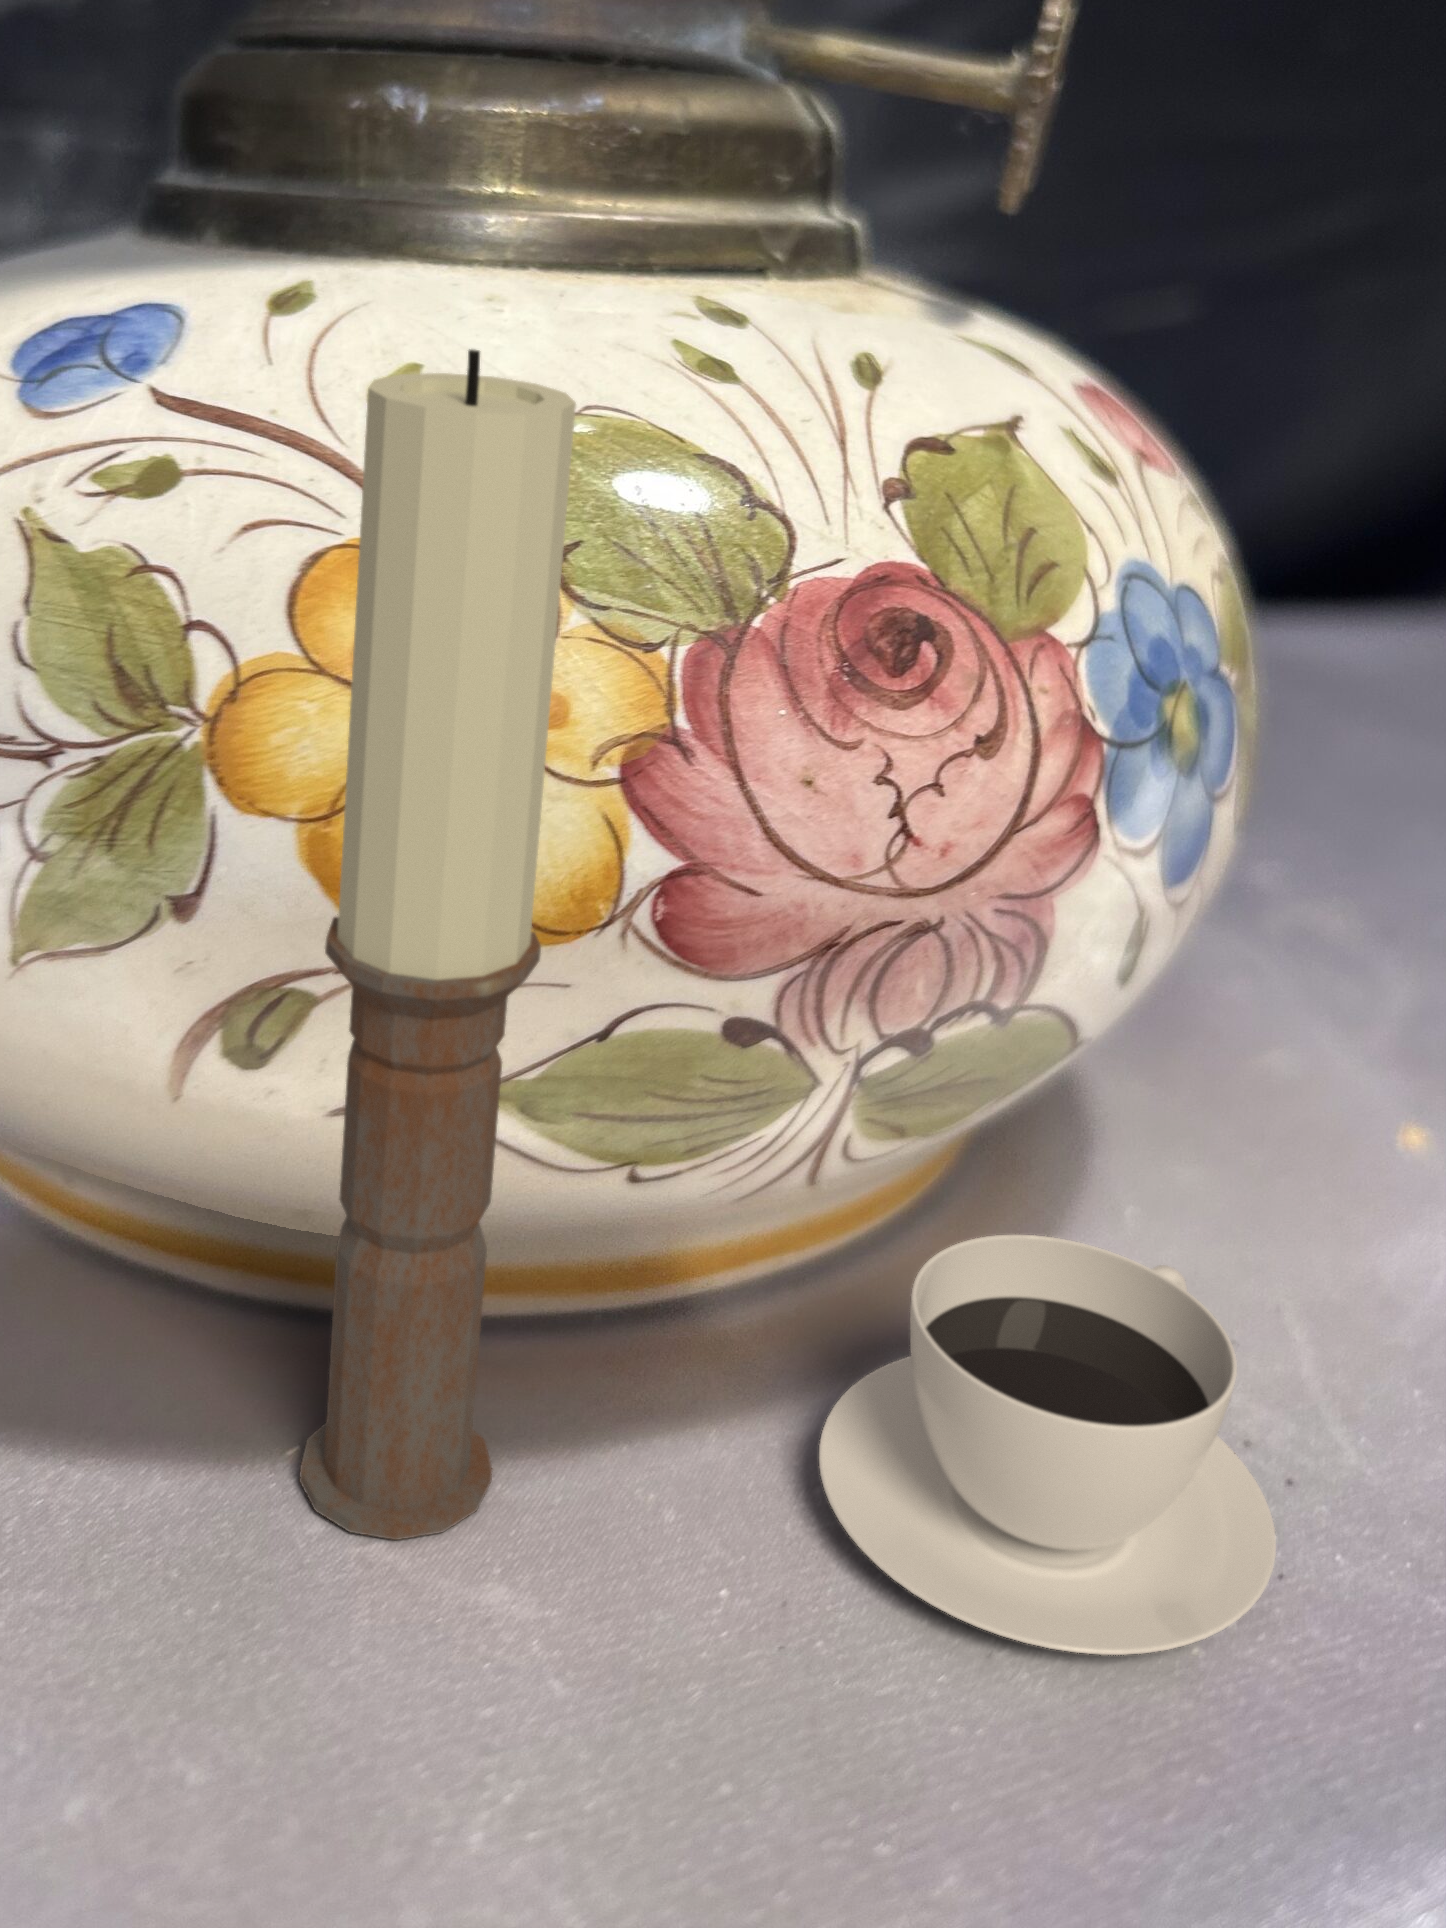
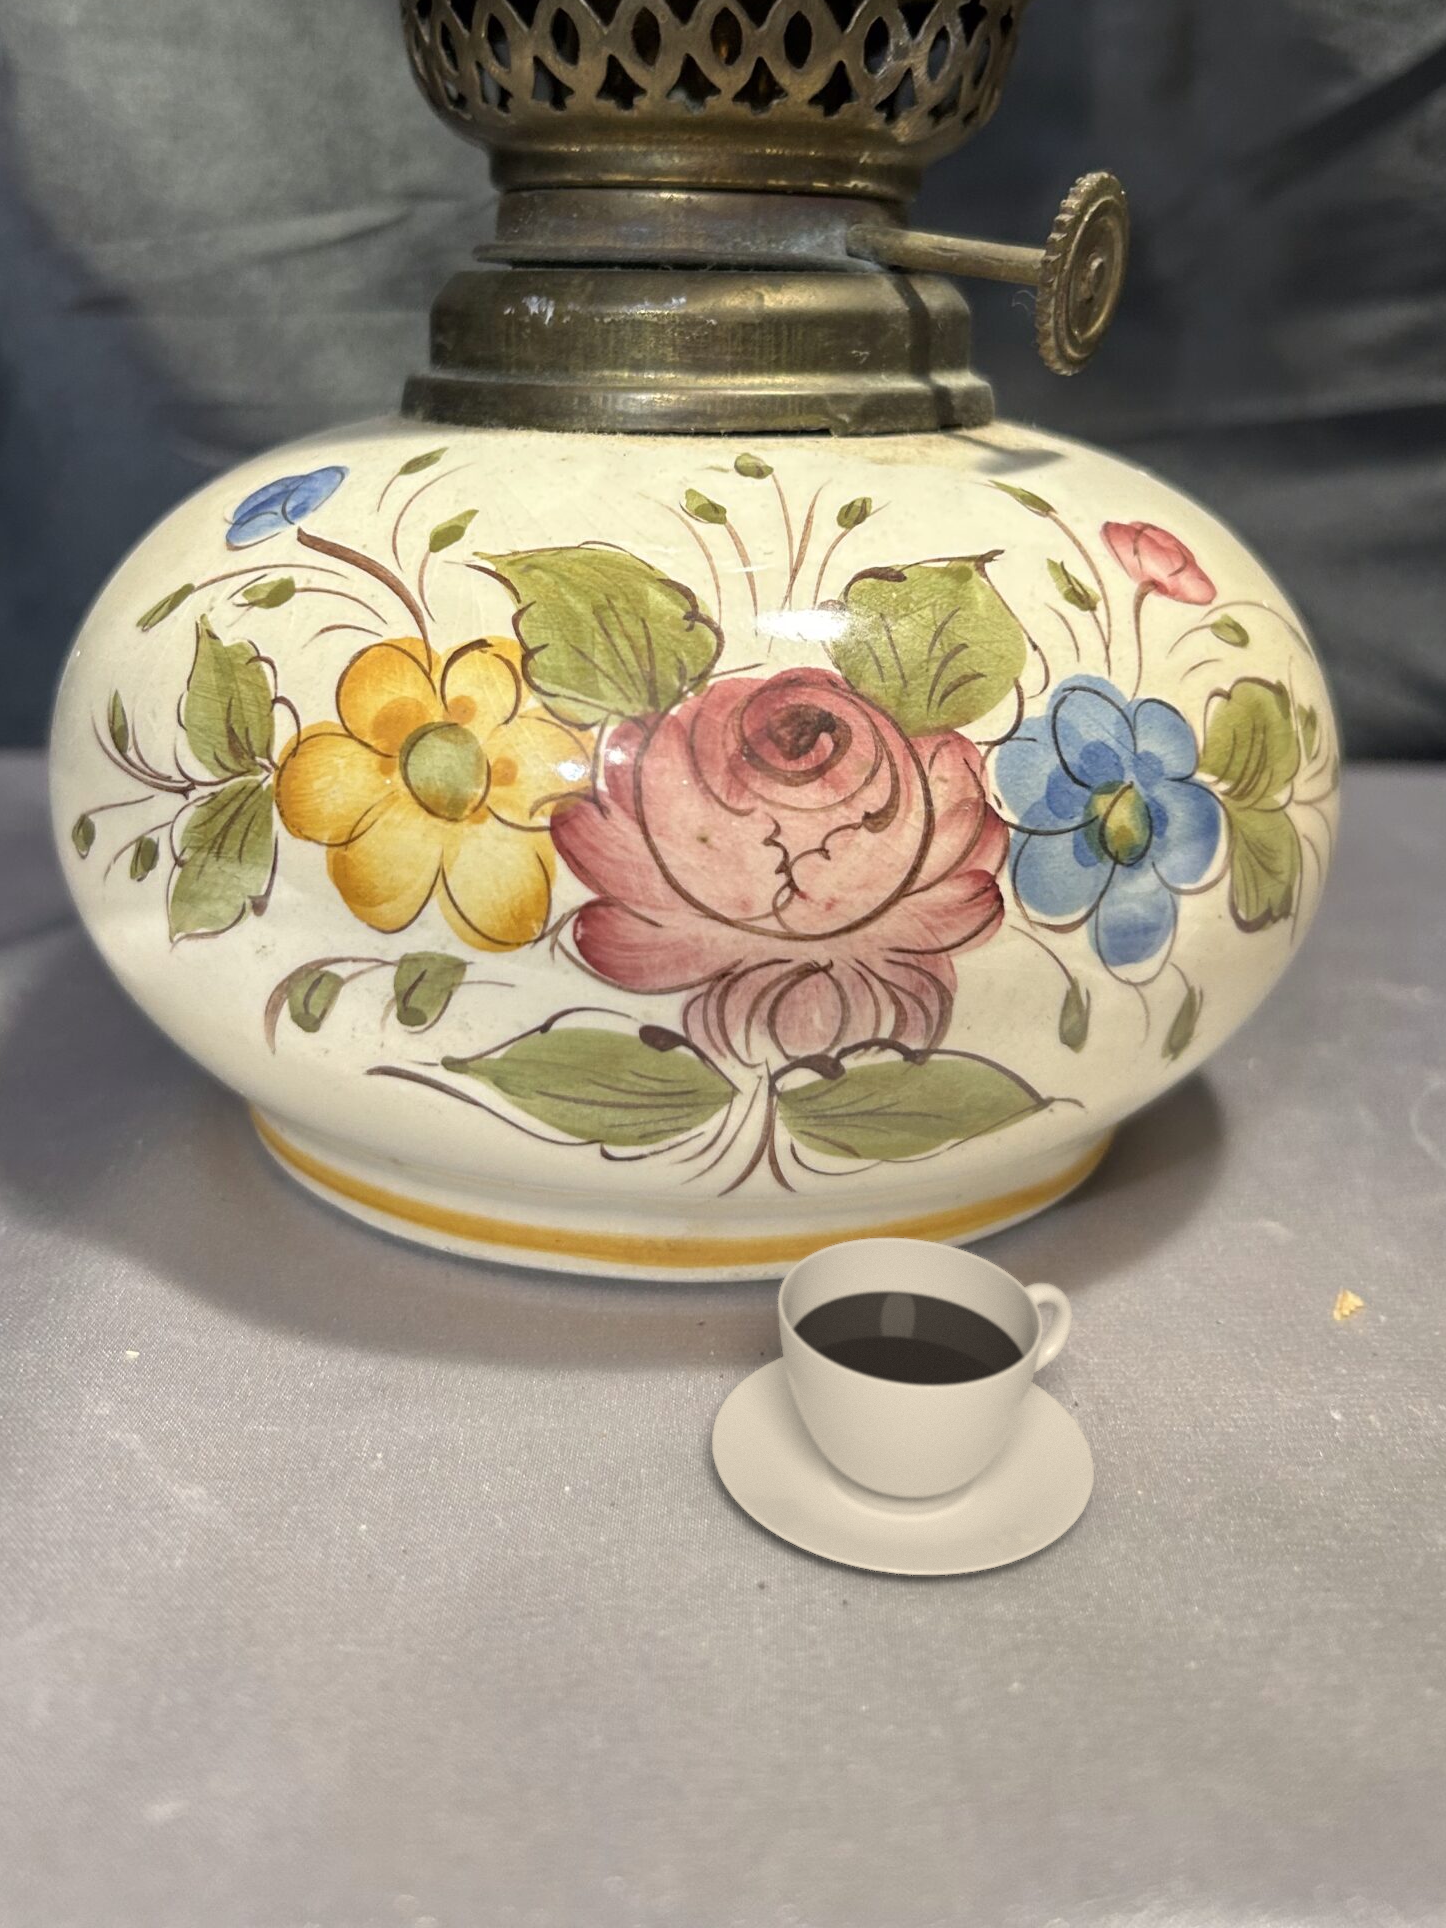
candle: present [299,349,576,1540] -> none [334,502,490,1404]

